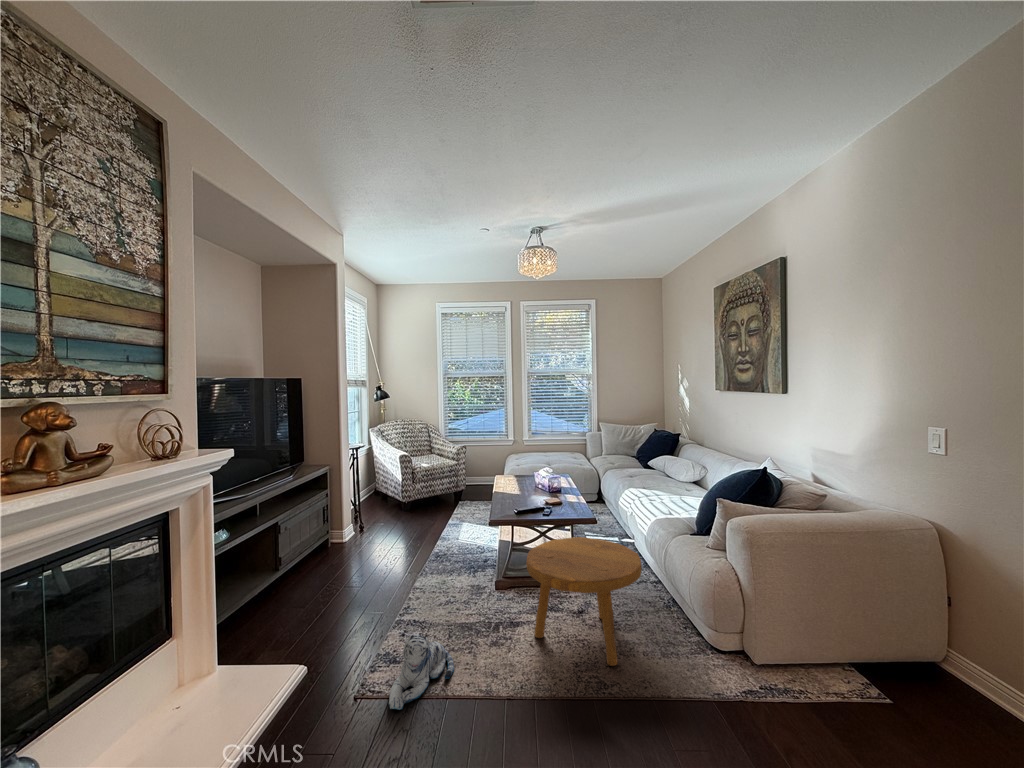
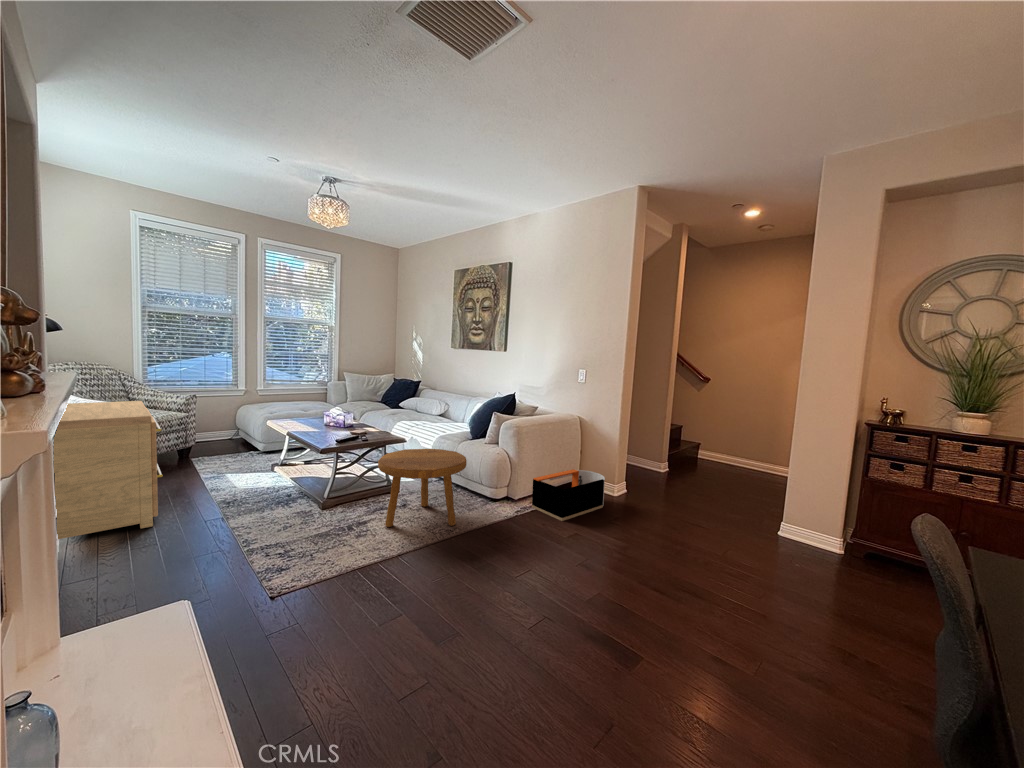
side table: none [310,454,407,571] -> present [54,401,163,539]
storage bin: none [767,627,948,738] -> present [532,469,605,521]
plush toy: present [389,634,454,710] -> none [300,535,347,598]

